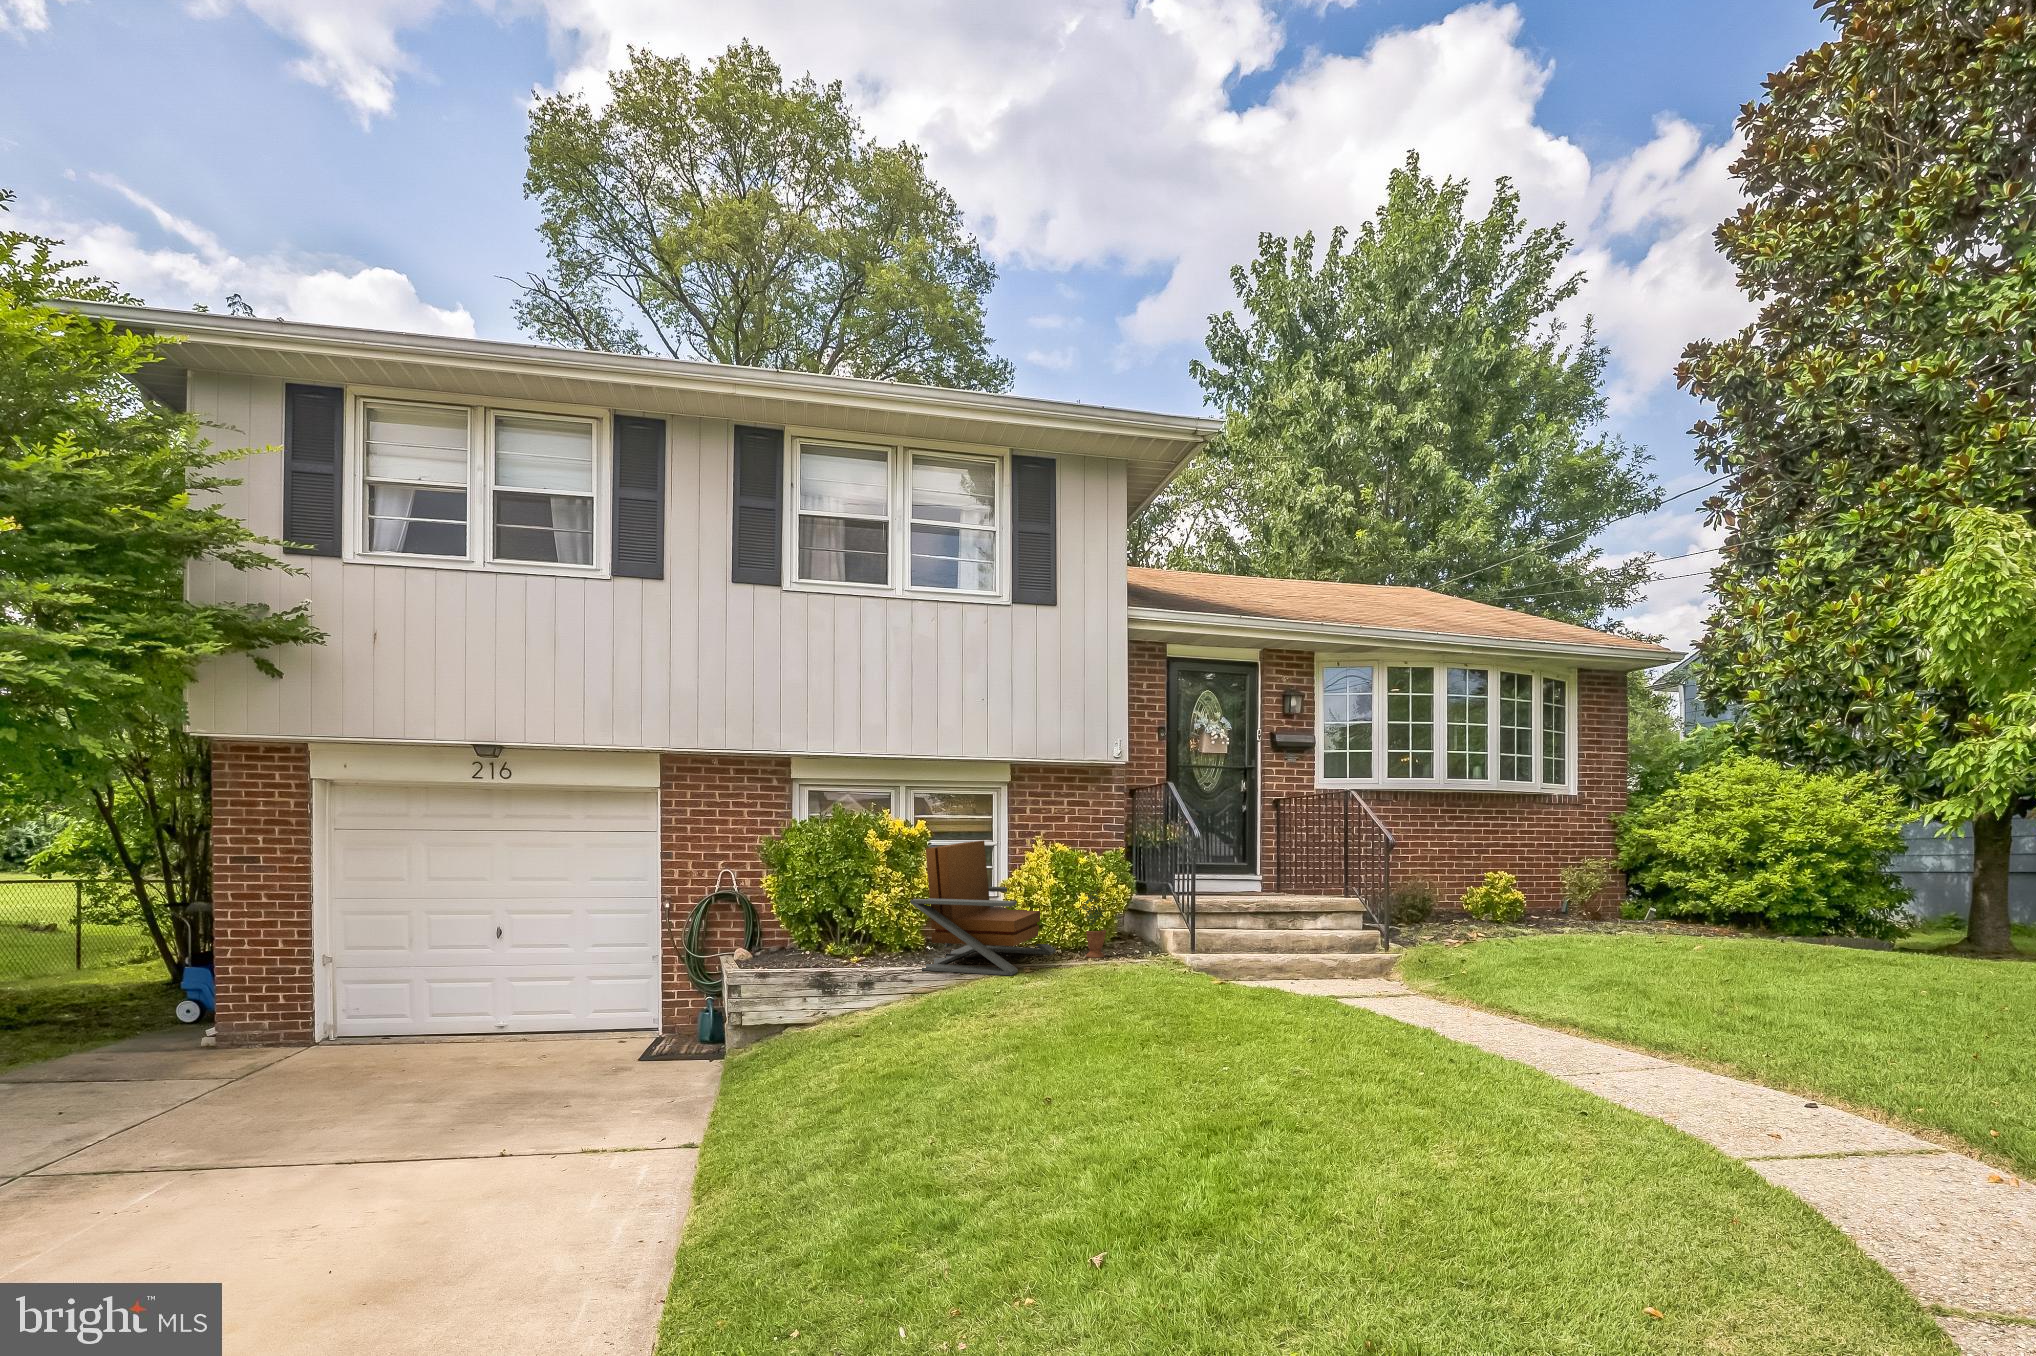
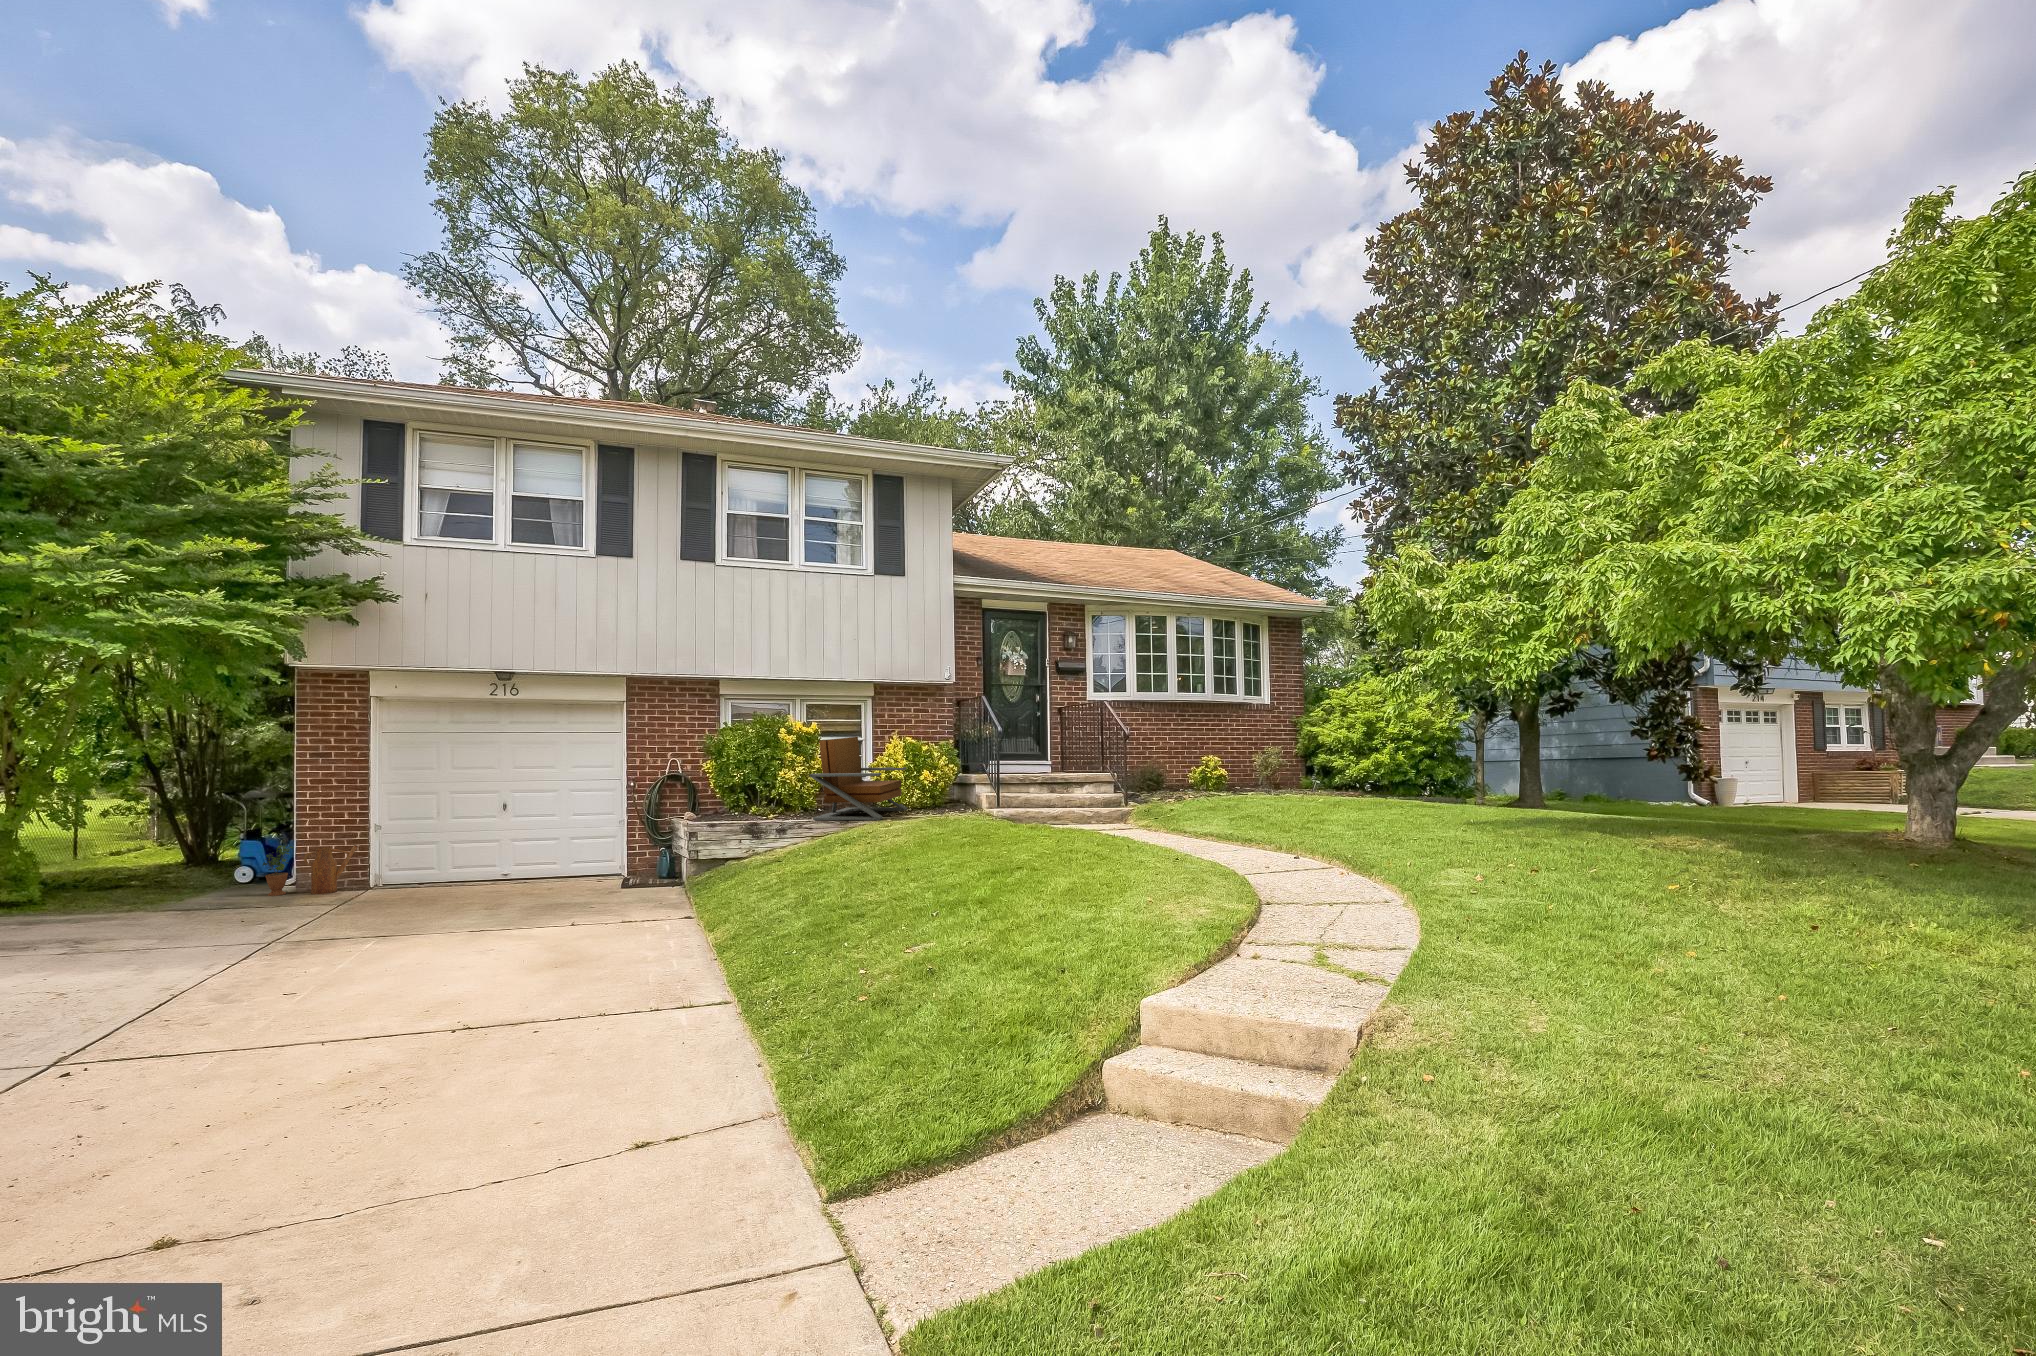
potted plant: present [1082,890,1106,958] -> present [263,846,293,896]
watering can: none [221,985,293,1056] -> present [304,845,357,894]

